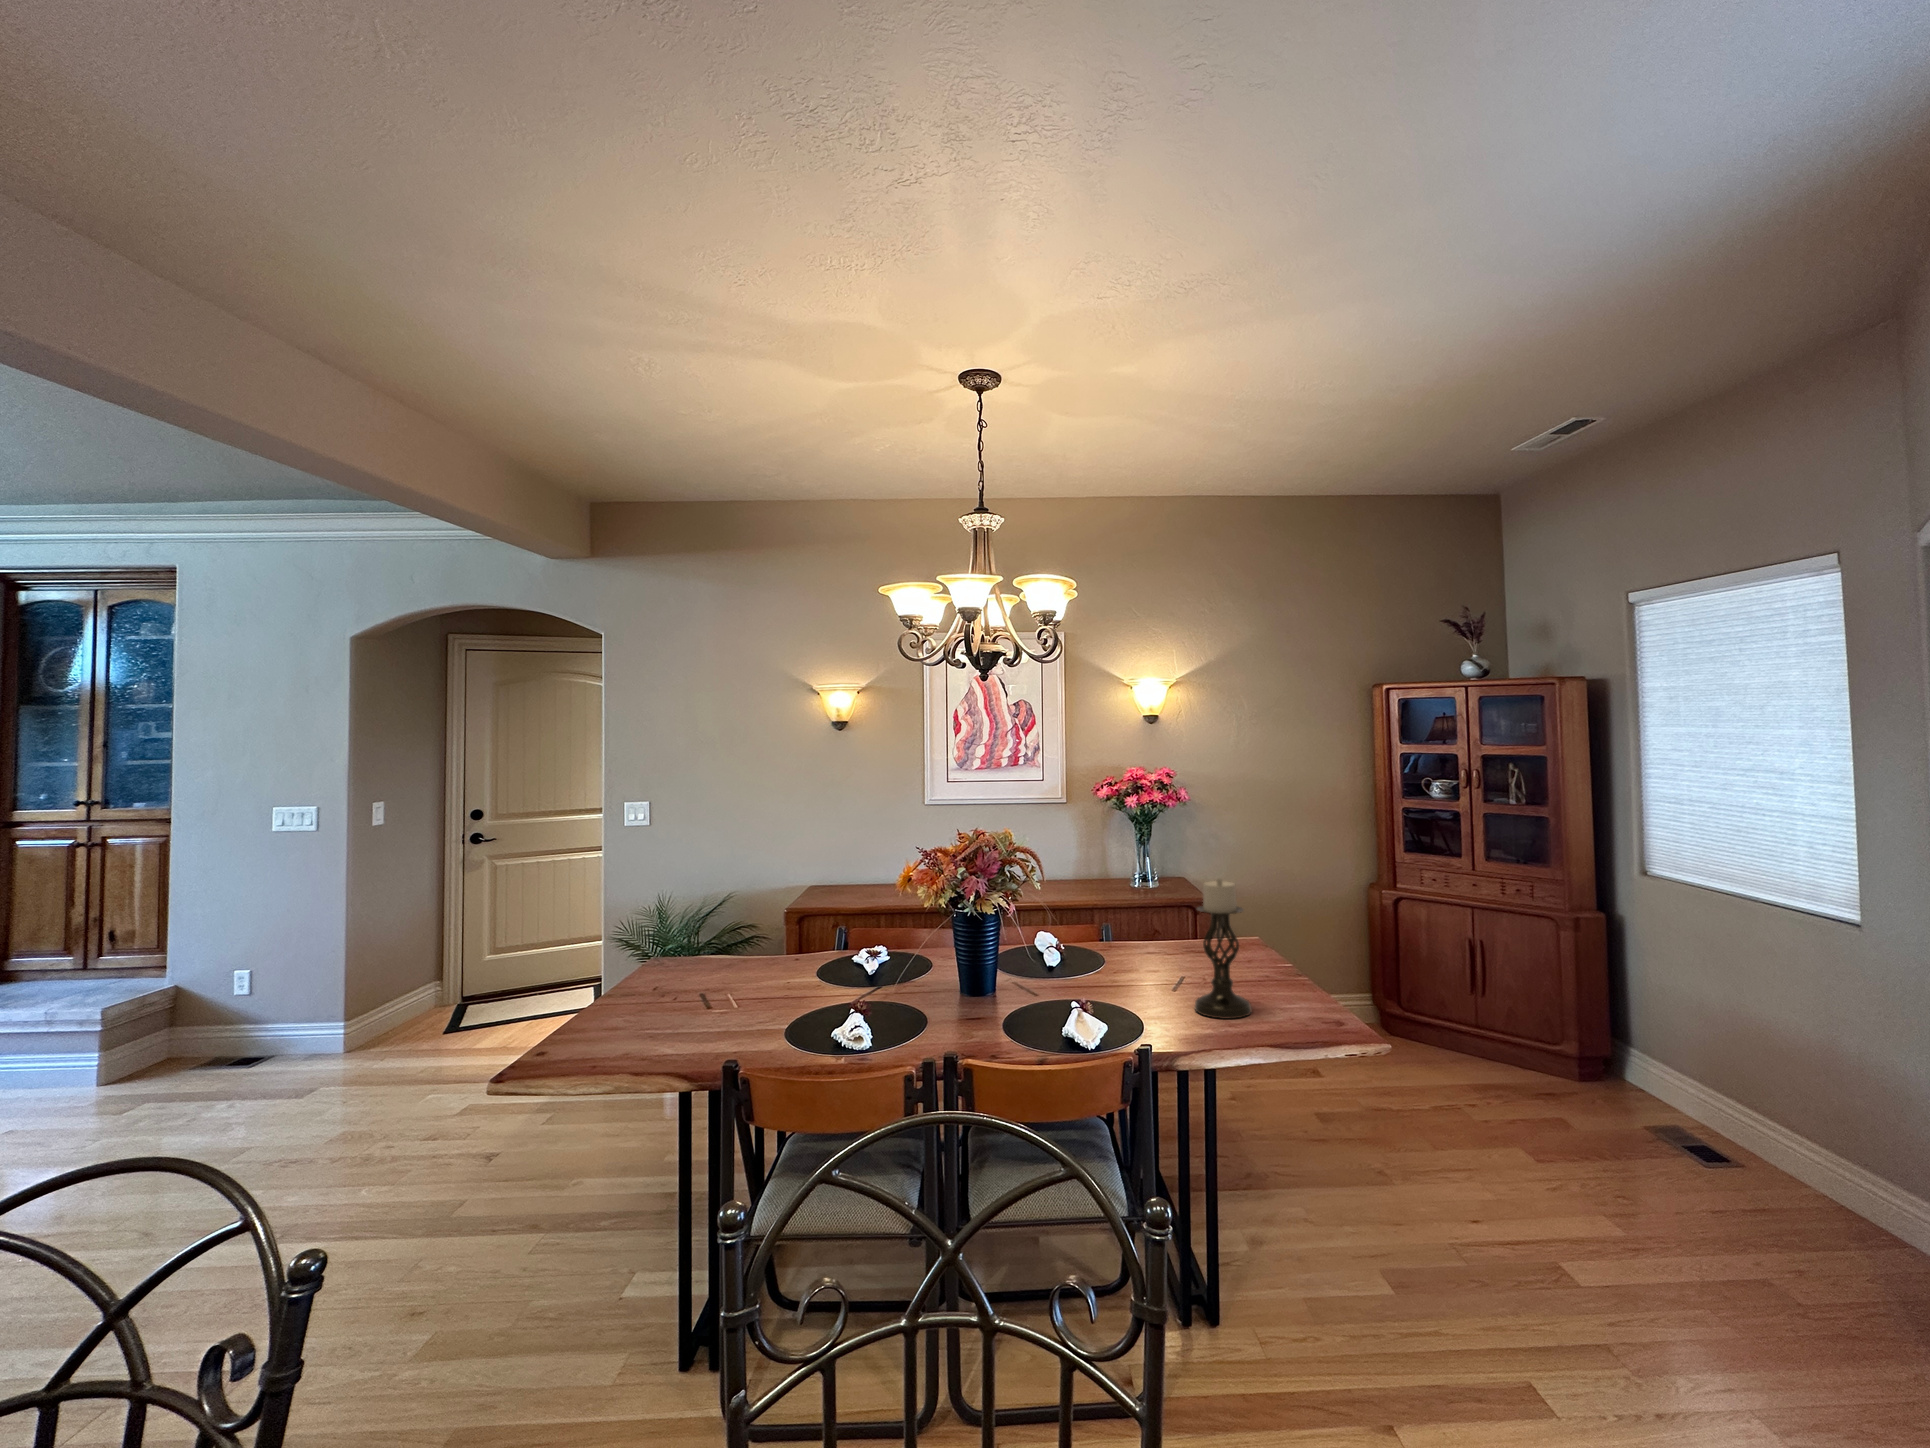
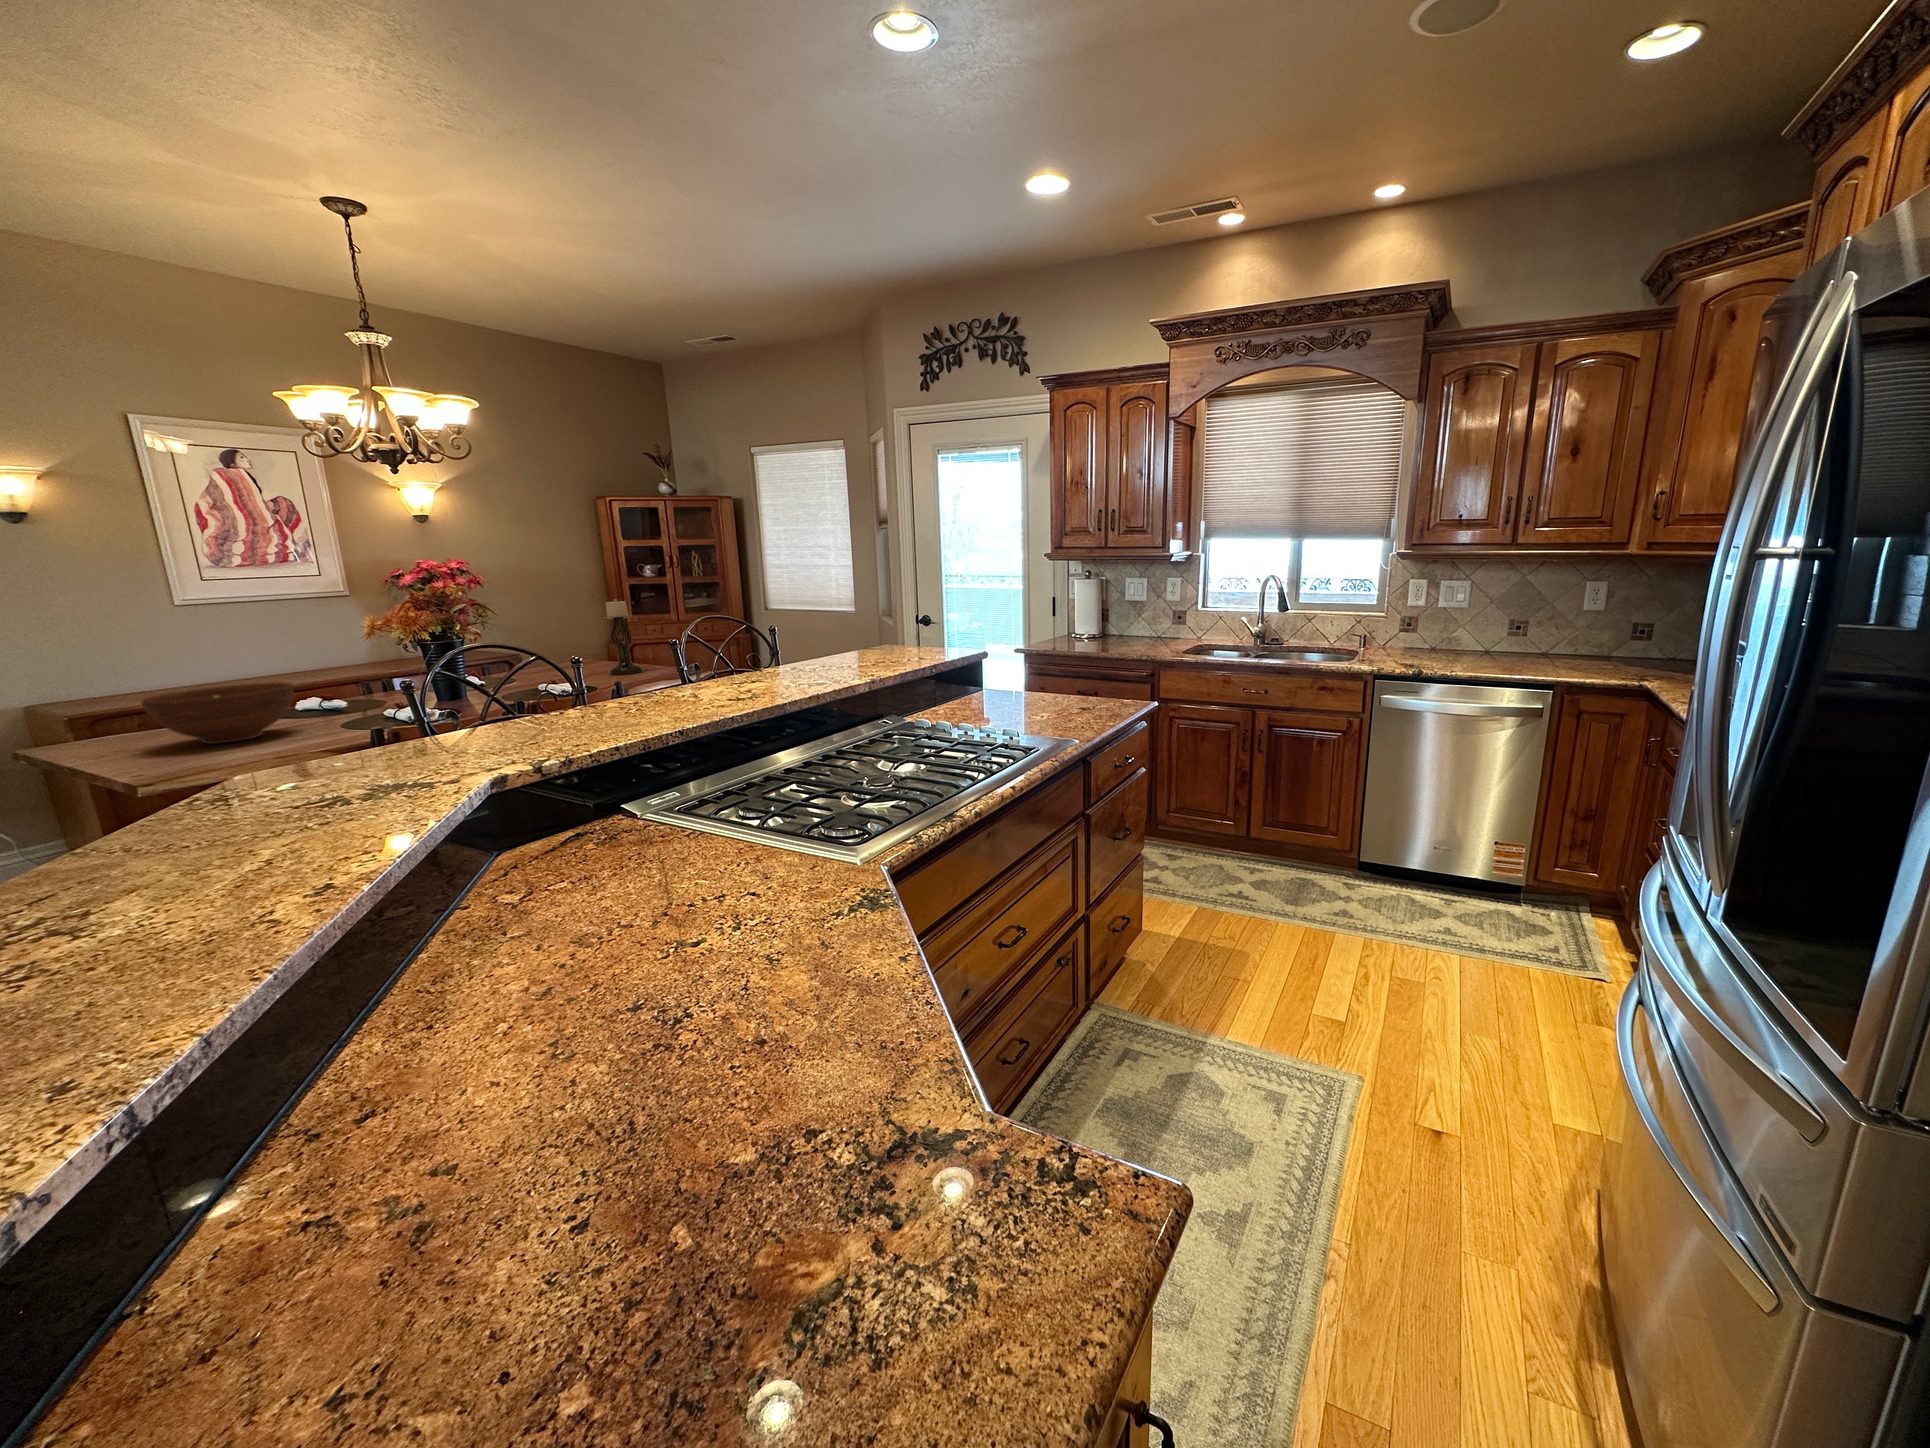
fruit bowl: none [622,948,761,1032] -> present [141,682,294,744]

